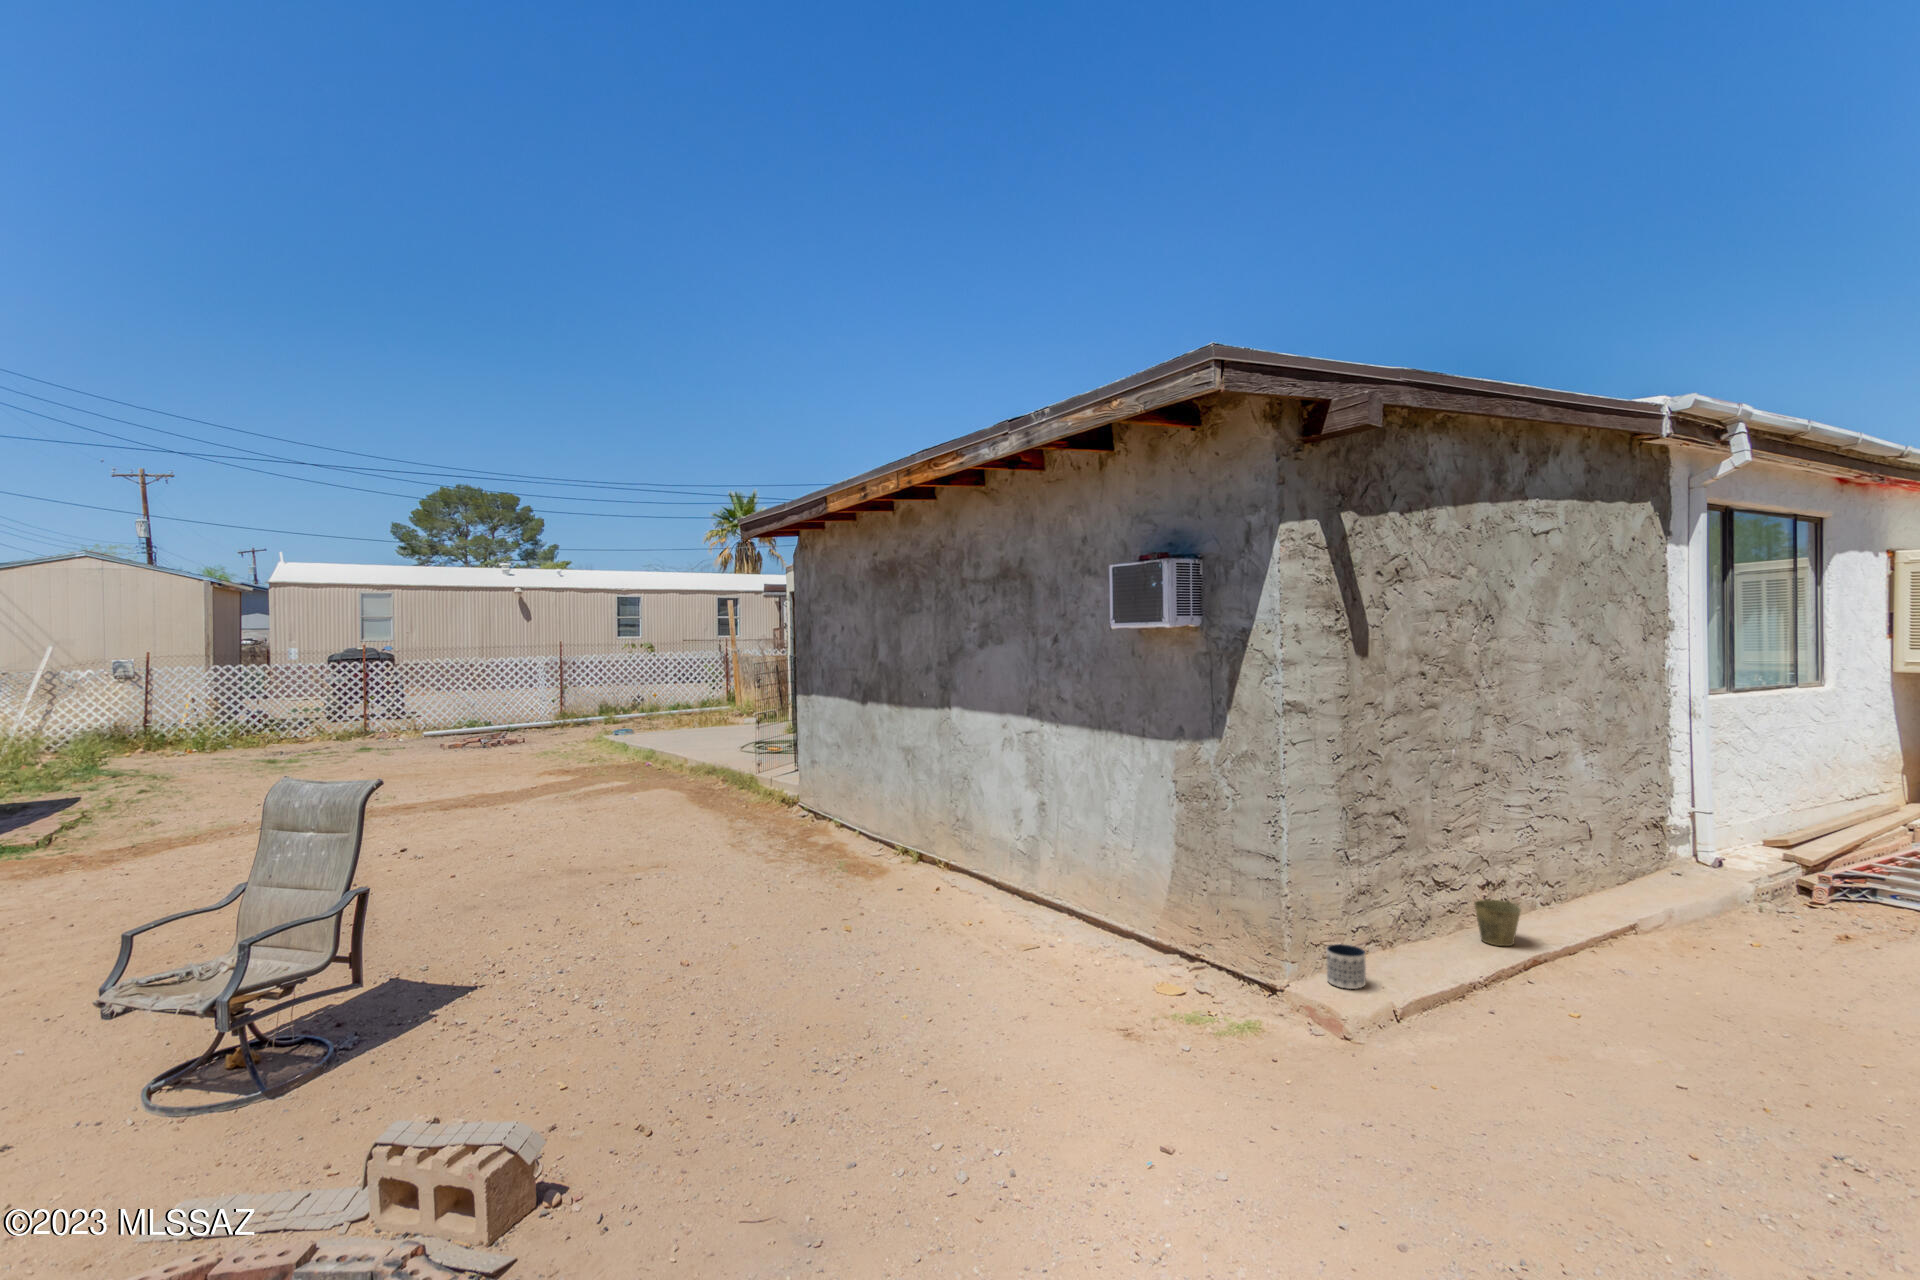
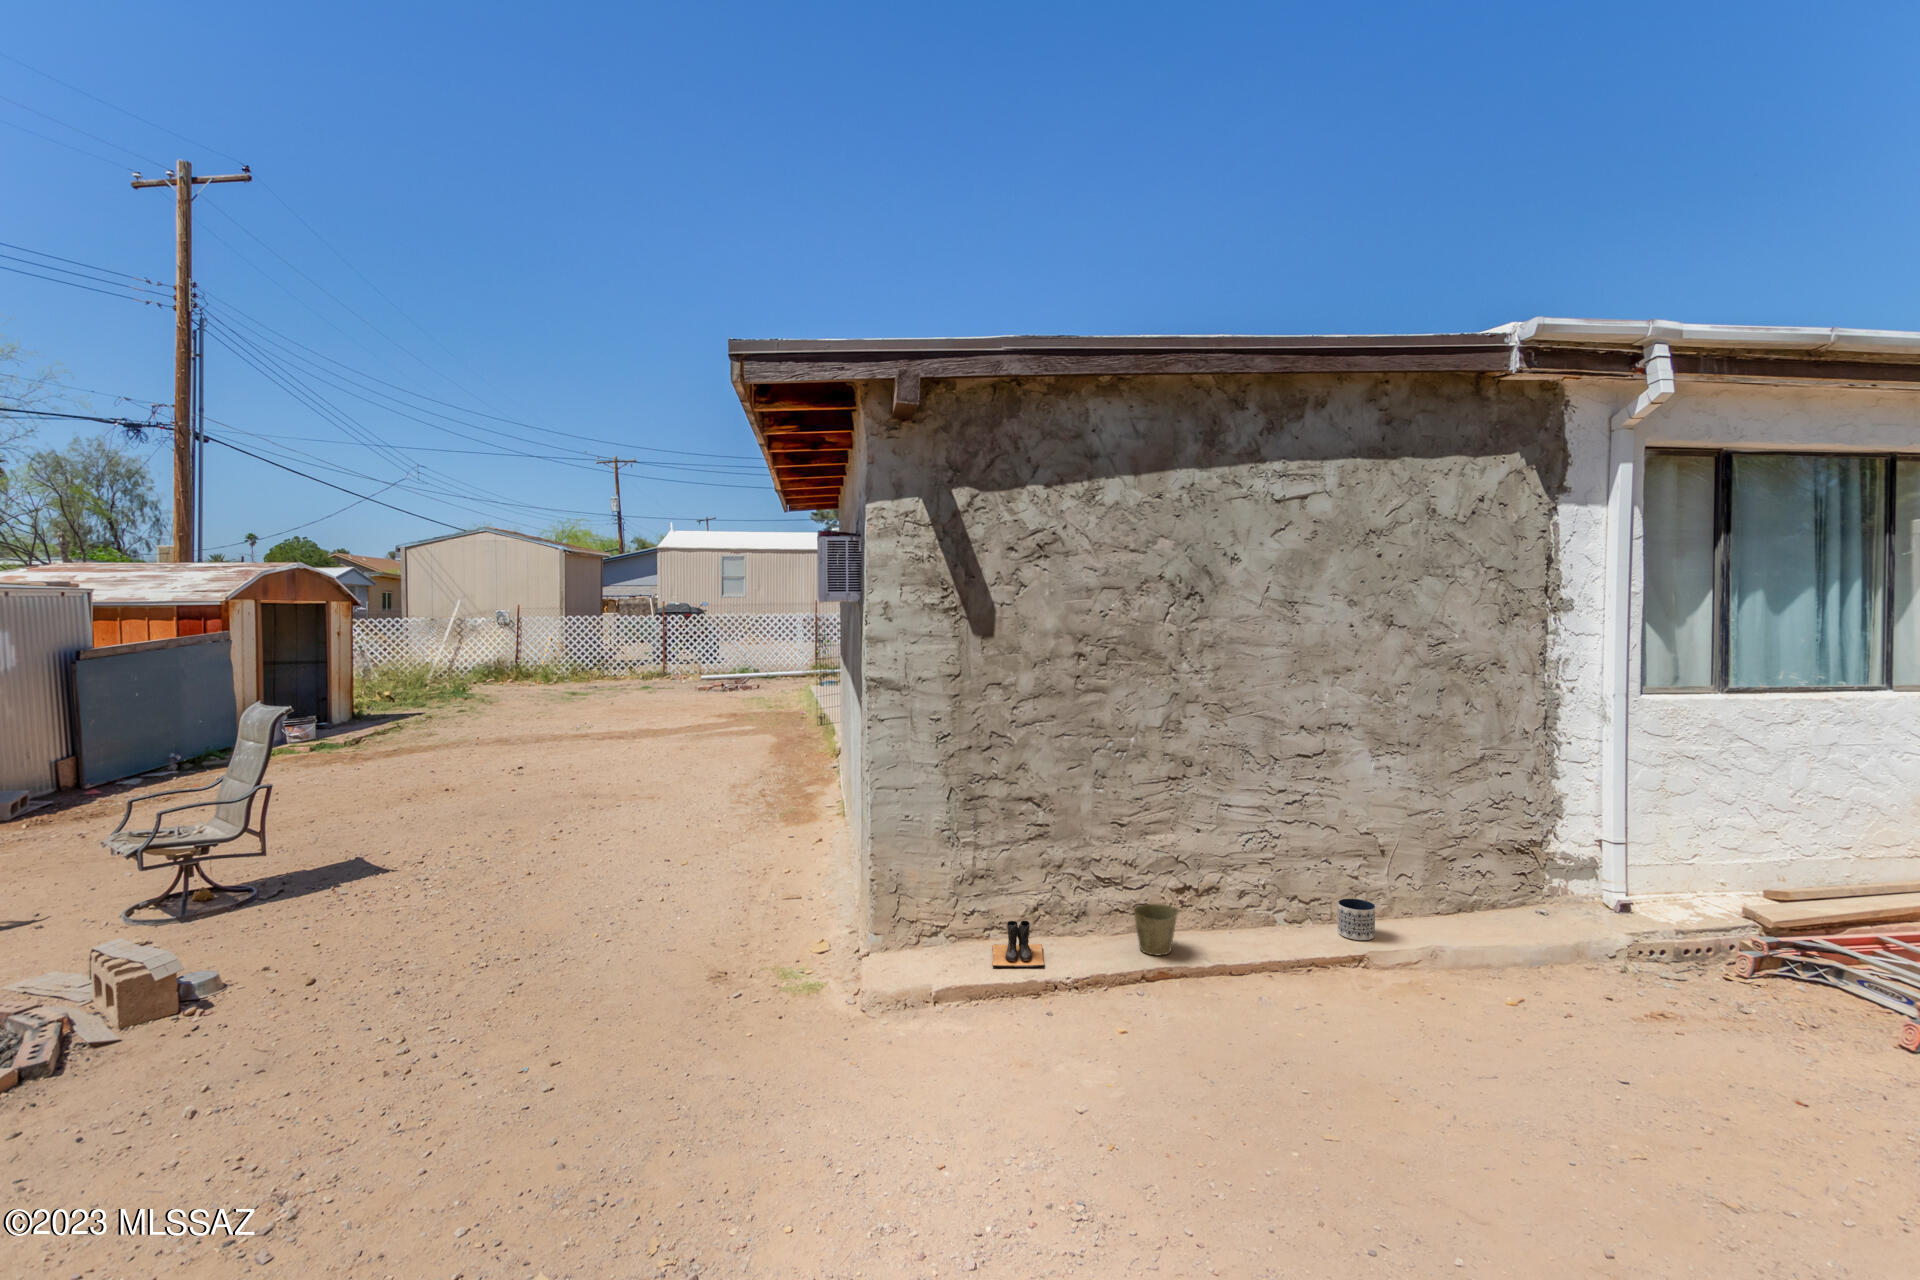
boots: none [1377,931,1453,978] -> present [992,921,1044,967]
planter: present [1326,944,1366,989] -> present [1338,899,1375,940]

